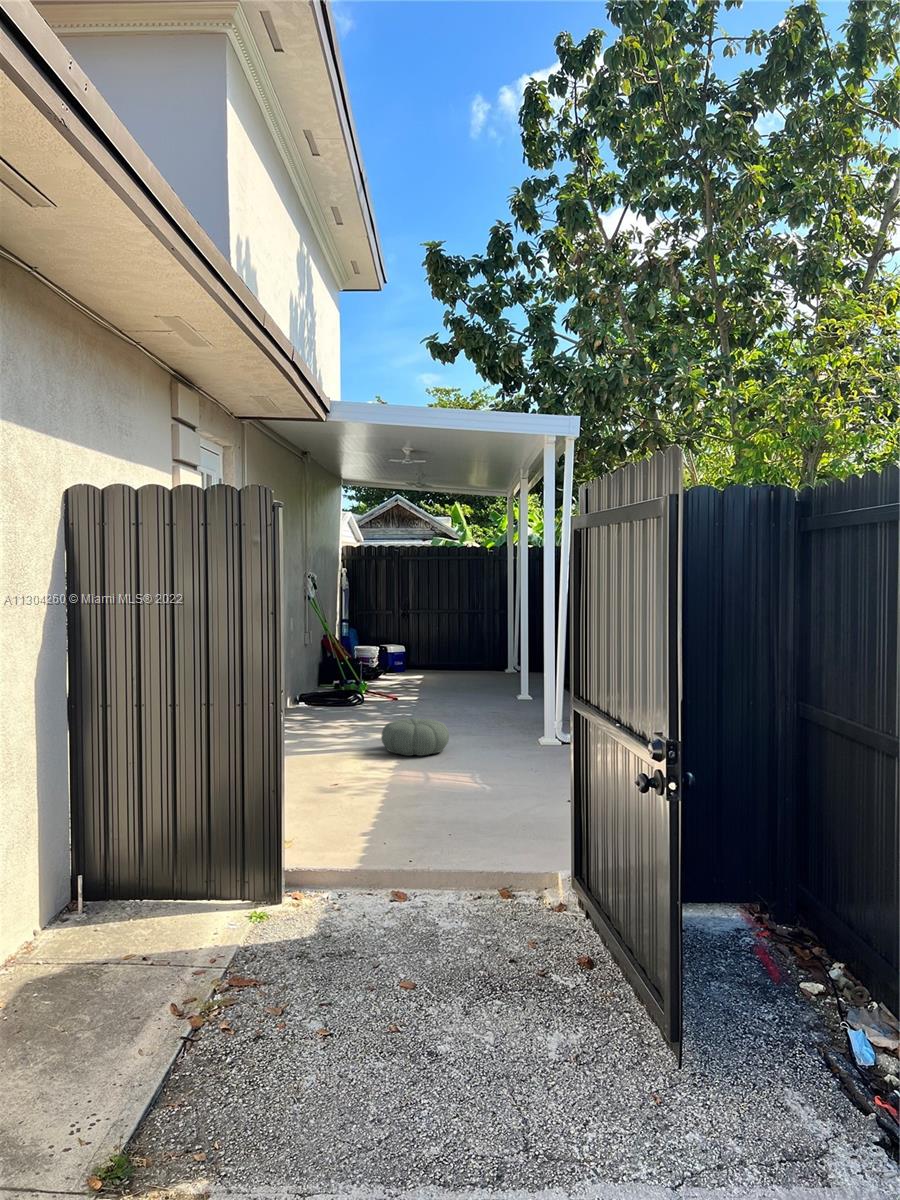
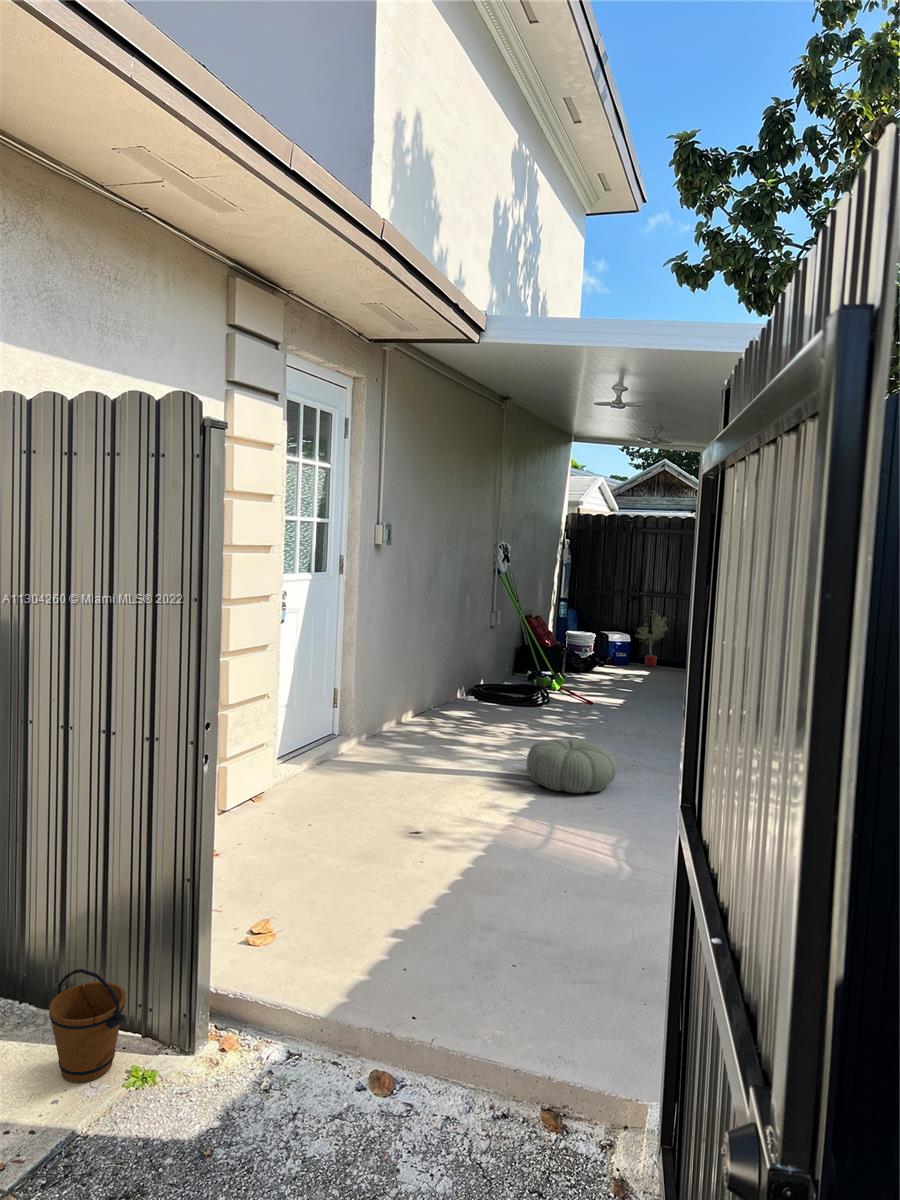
potted tree: none [408,624,435,672] -> present [636,611,667,667]
bucket: none [194,855,248,926] -> present [49,969,126,1083]

